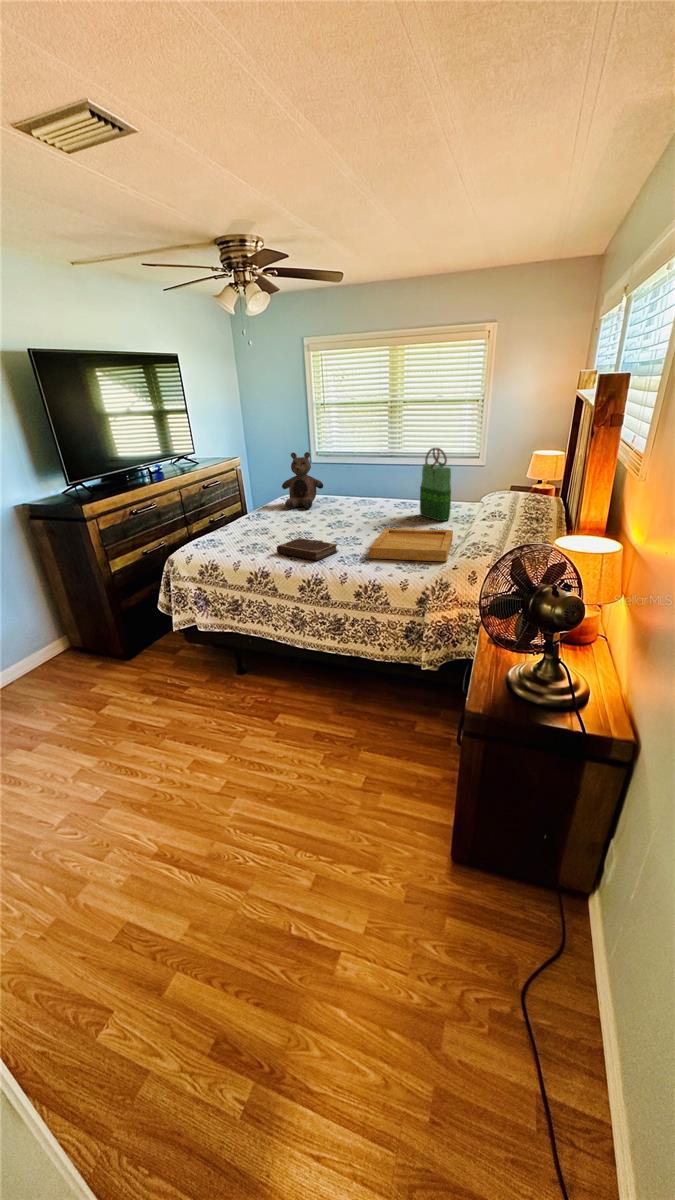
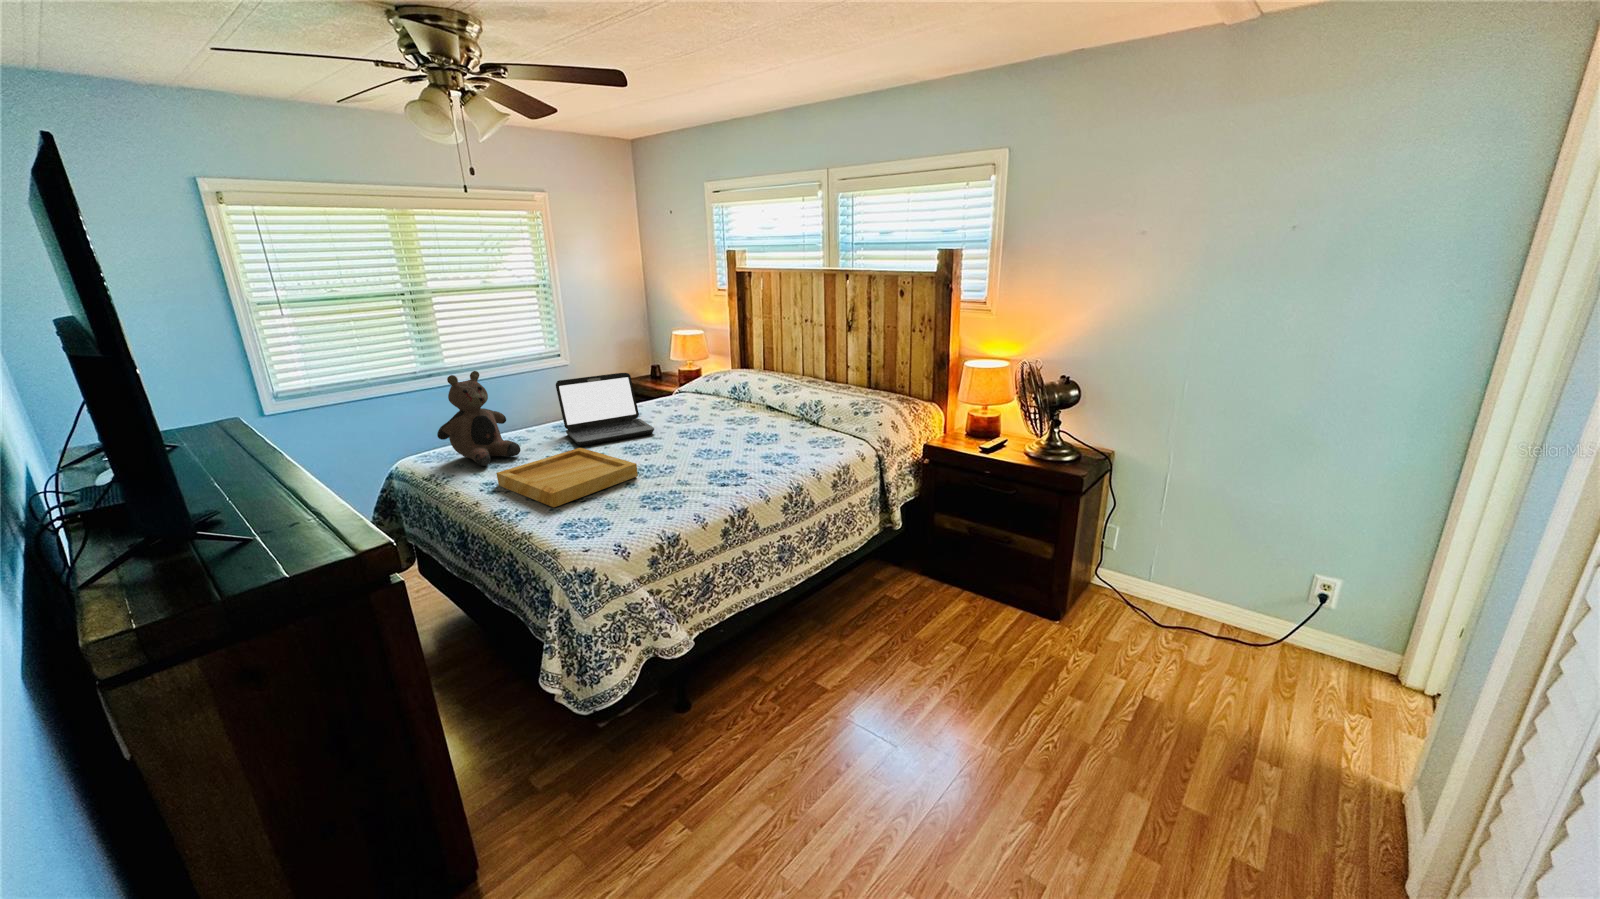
tote bag: present [420,448,451,521] -> none [663,338,709,419]
laptop: none [338,468,408,519] -> present [556,373,654,446]
tray: present [370,528,453,561] -> present [496,448,638,507]
notebook: present [277,538,338,560] -> none [680,459,762,495]

